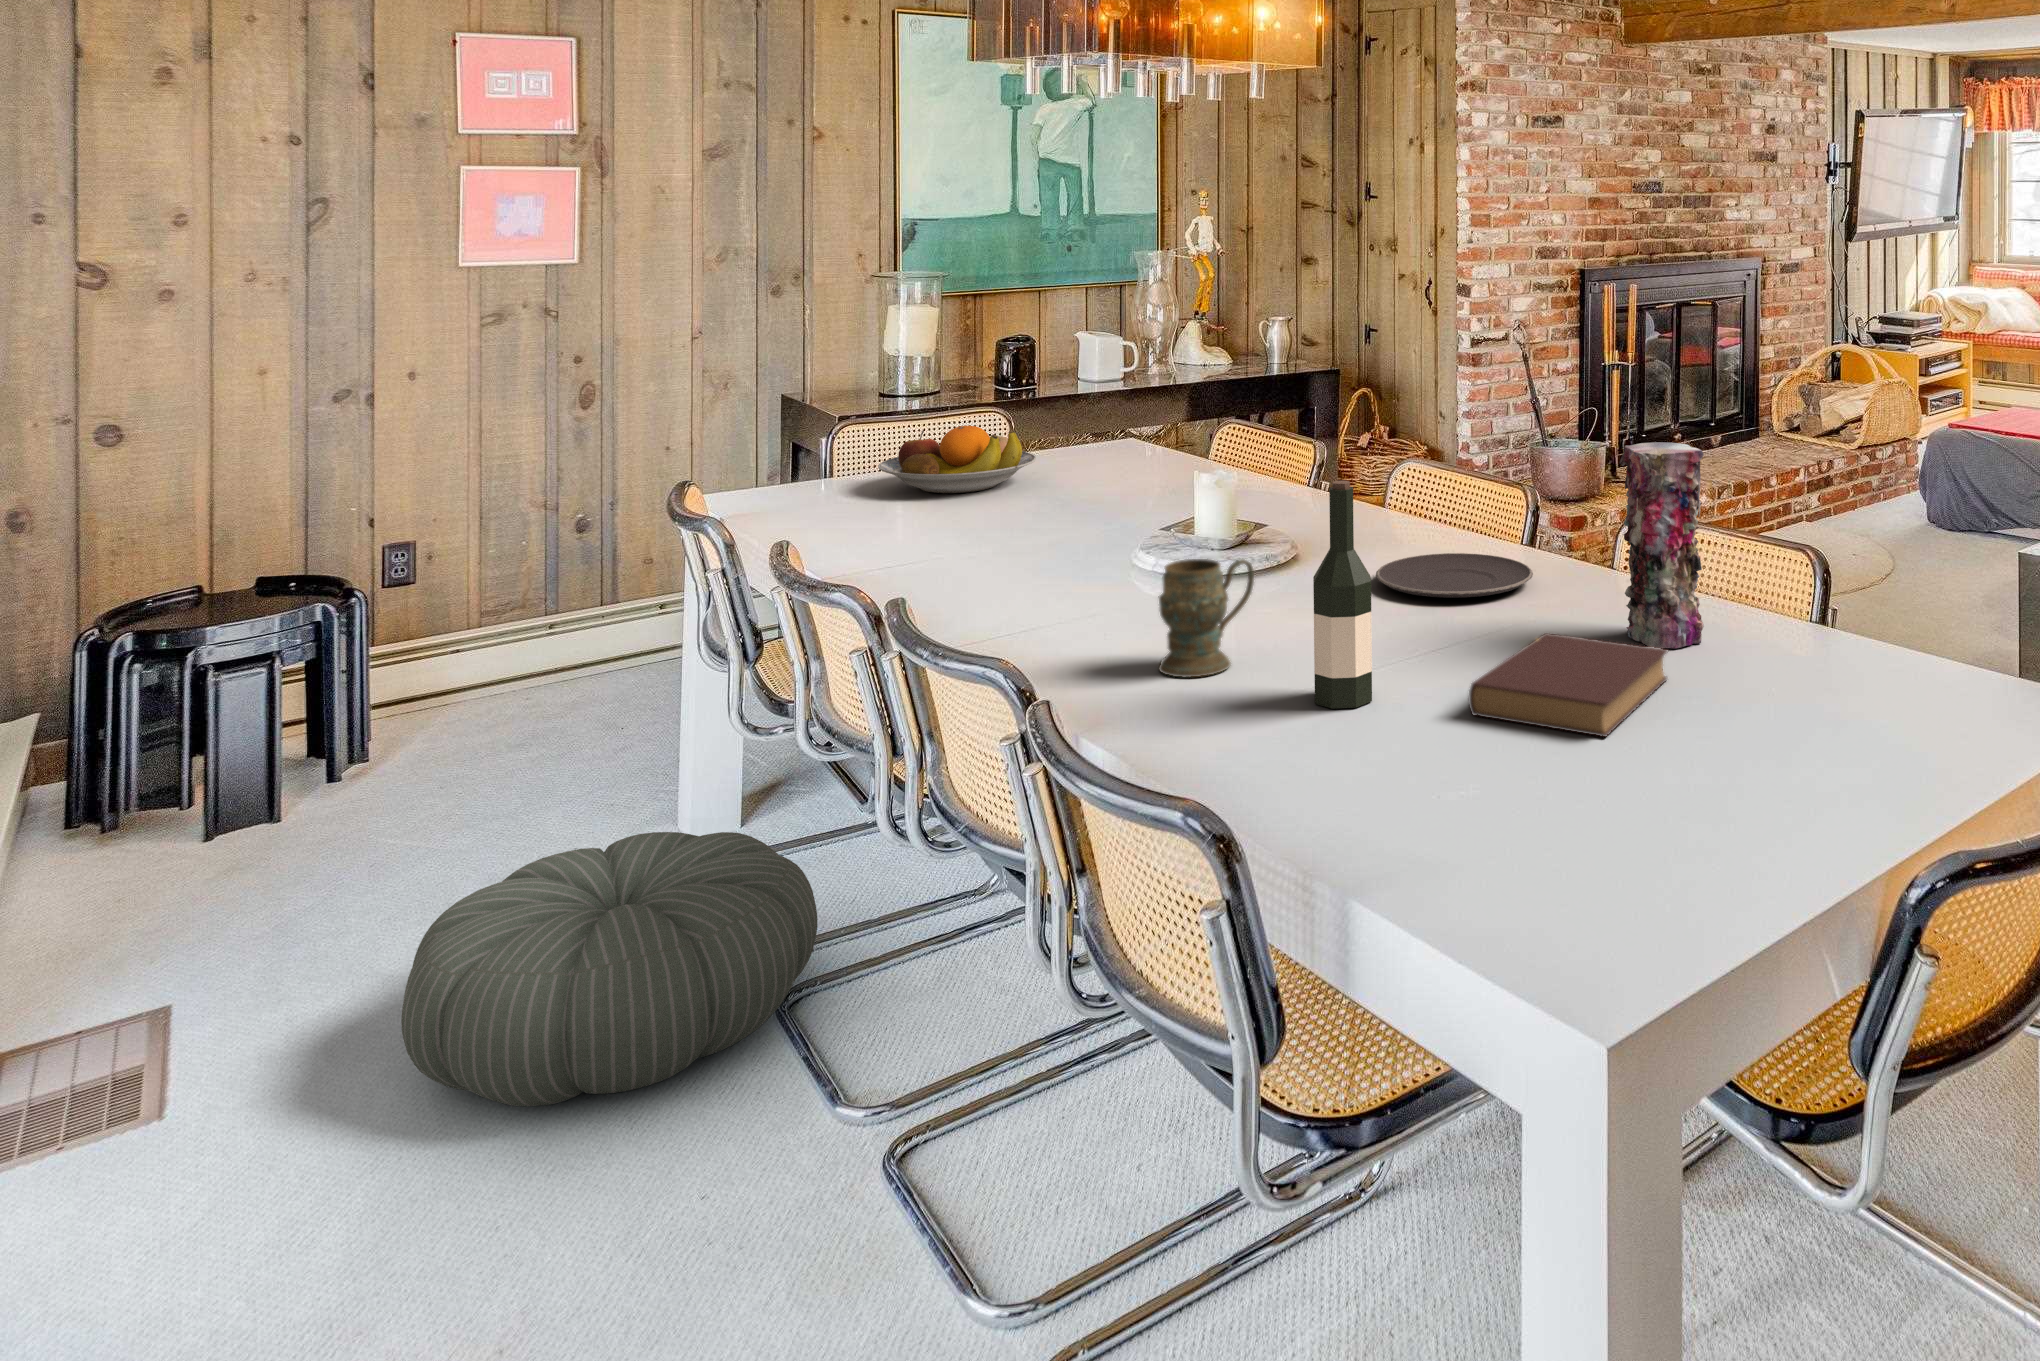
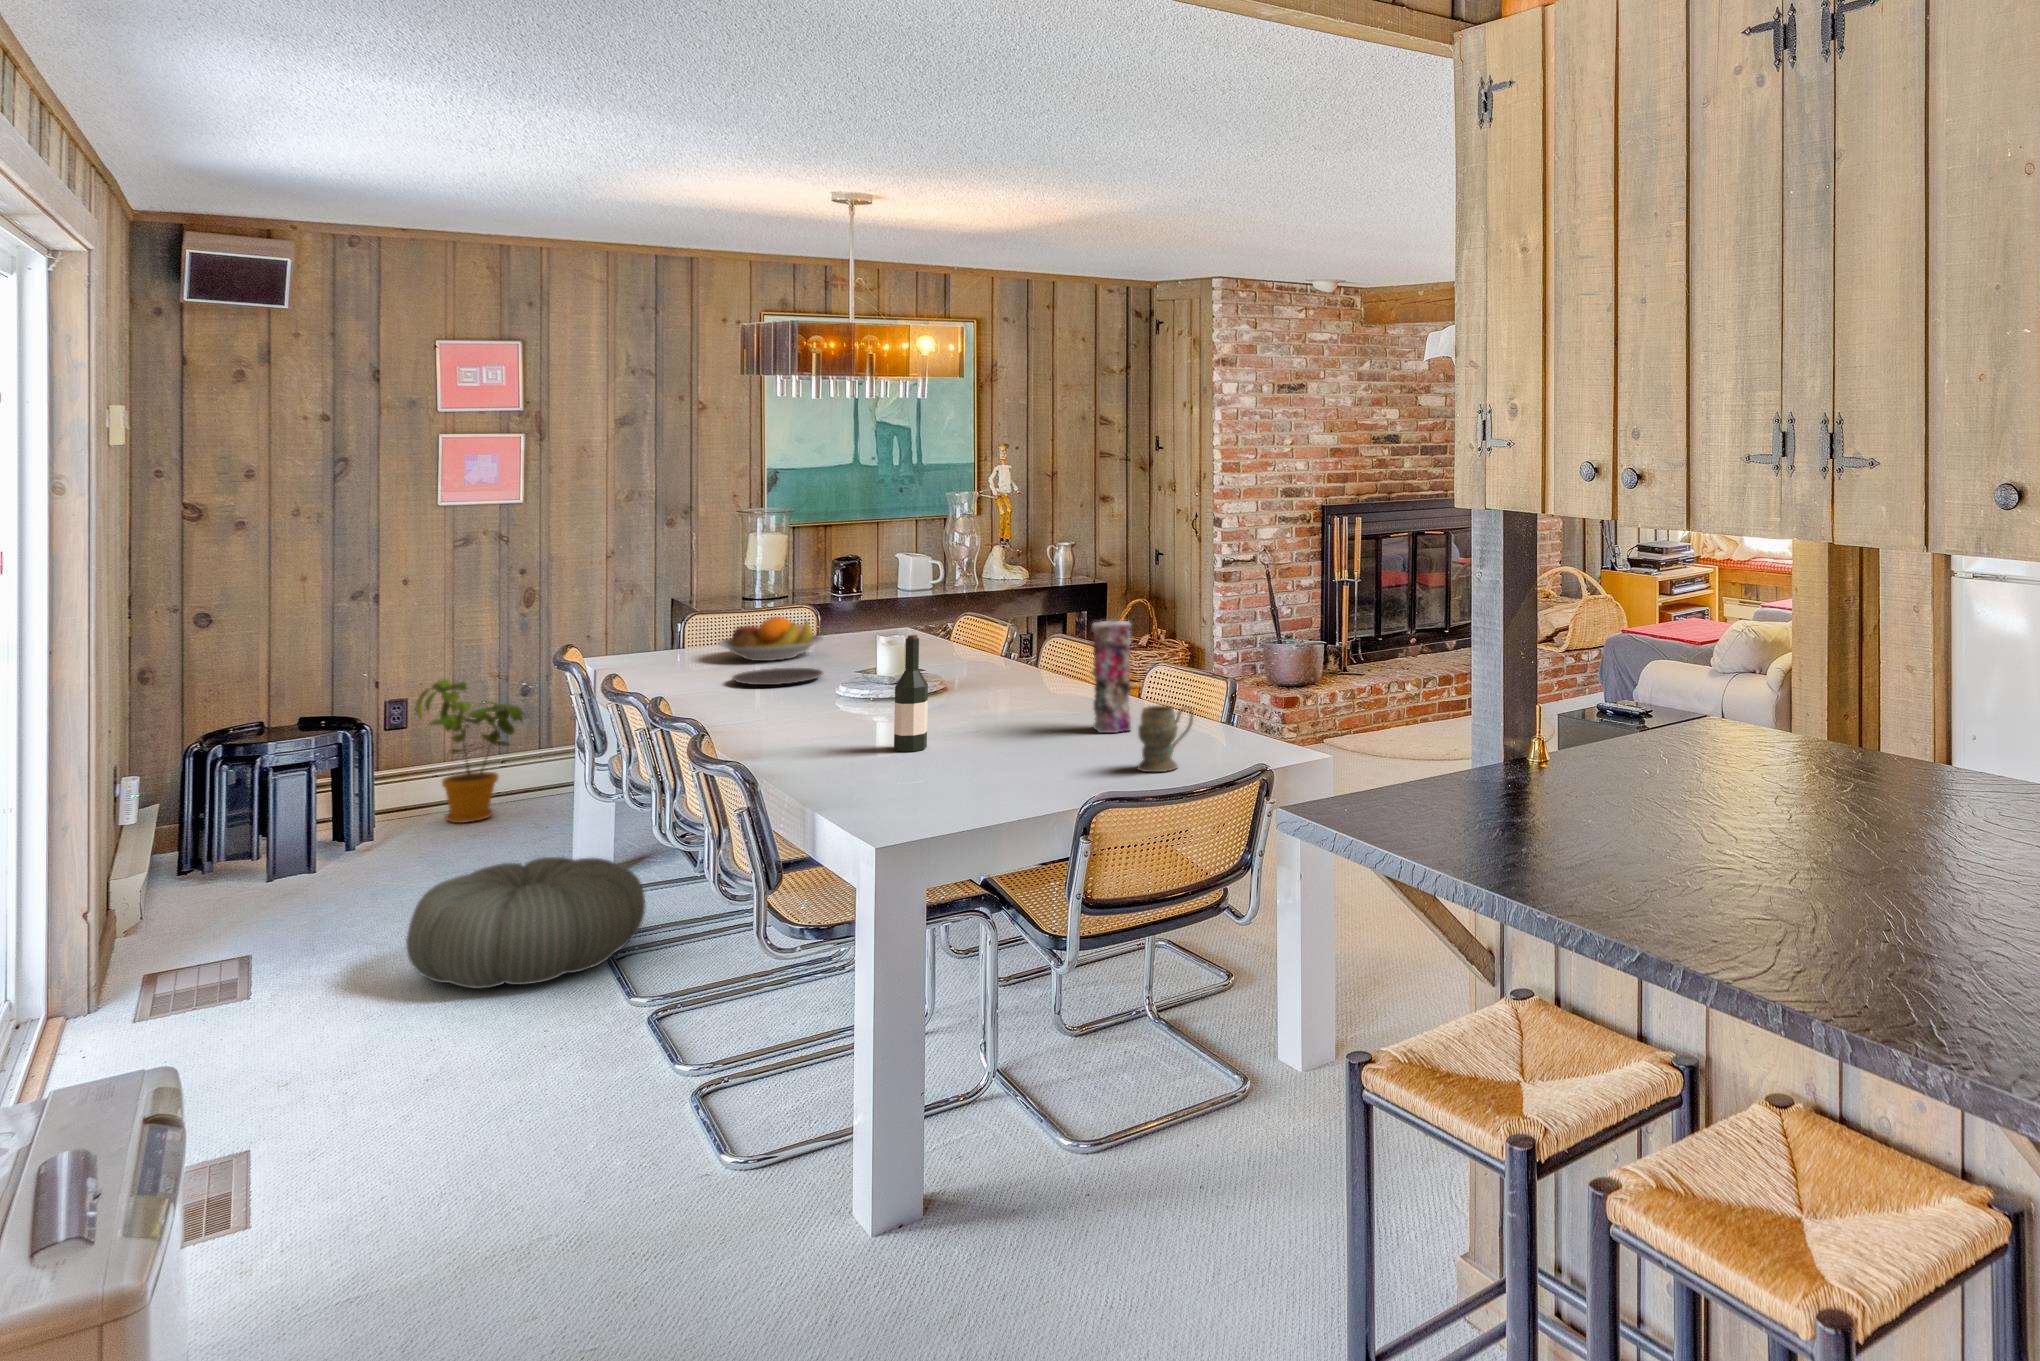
house plant: none [432,517,595,715] -> present [415,679,524,823]
plate: present [1376,553,1533,598] -> present [732,668,823,685]
mug: present [1158,559,1254,677] -> present [1137,706,1193,772]
book: present [1469,633,1668,737] -> none [967,721,1088,762]

